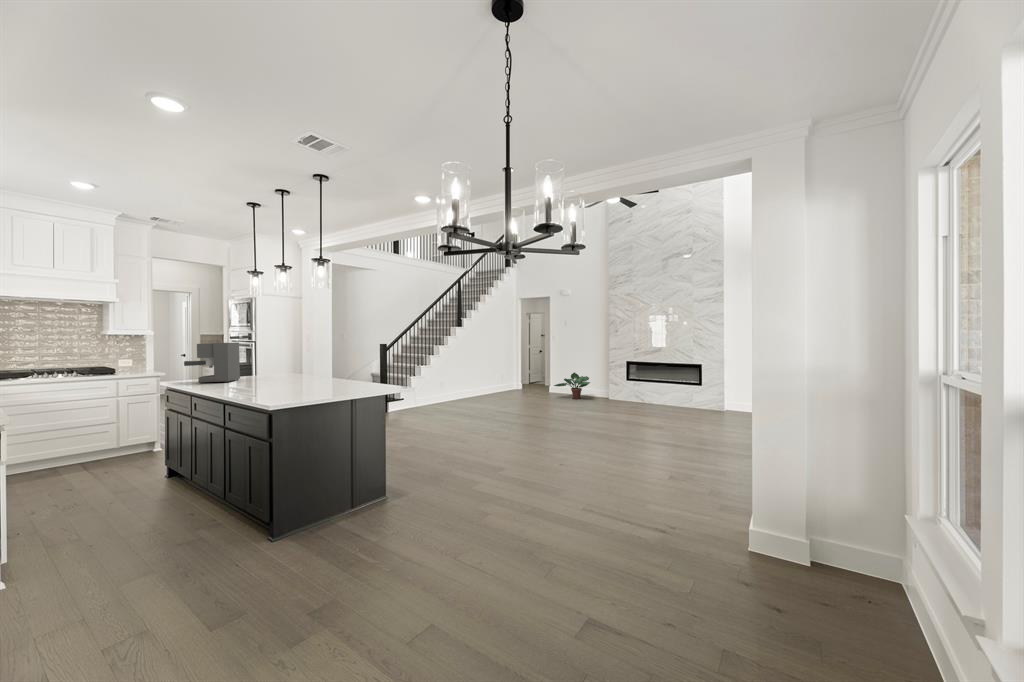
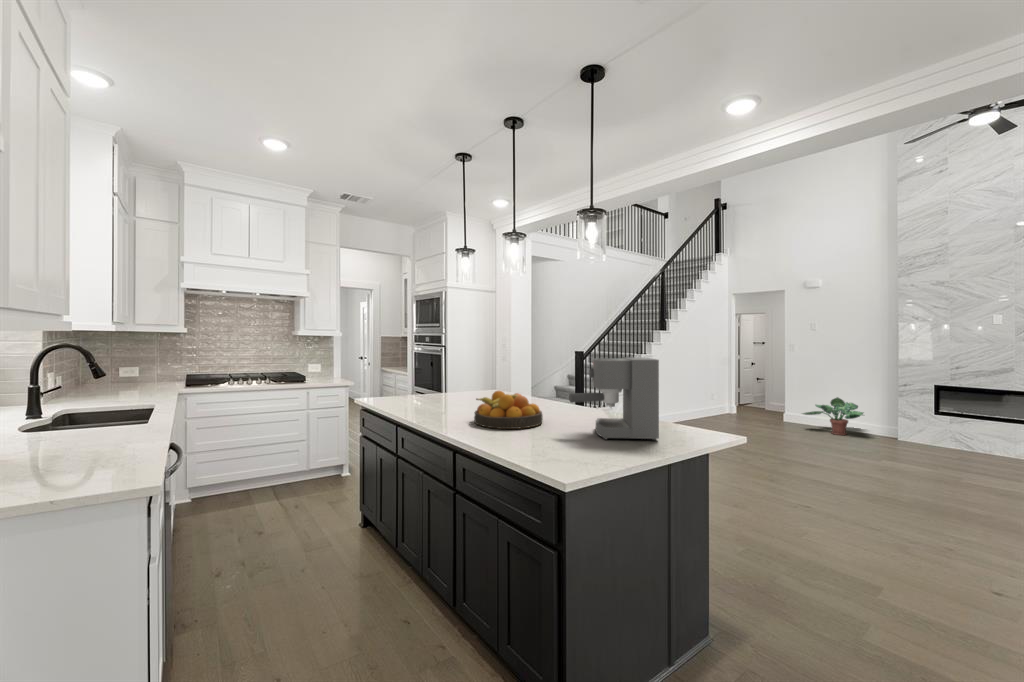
coffee maker: present [184,342,240,383] -> present [569,357,659,440]
fruit bowl: none [245,367,295,390] -> present [474,391,543,429]

